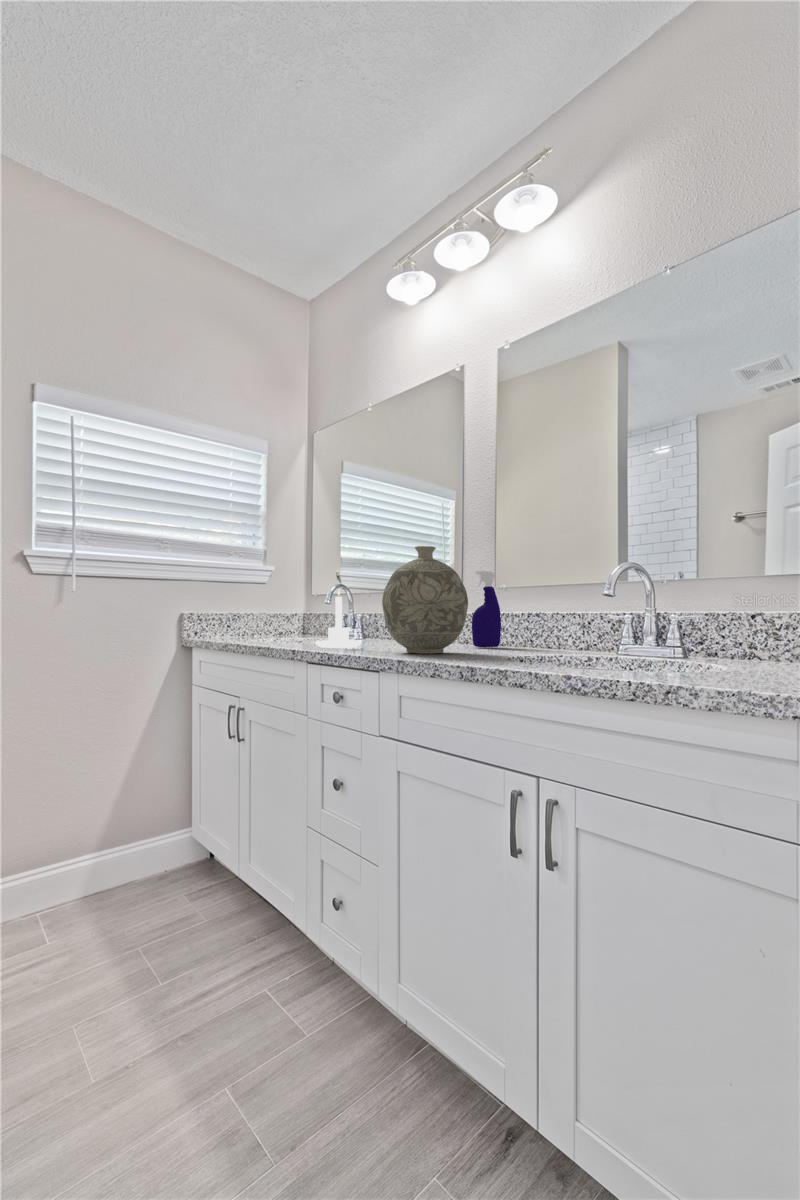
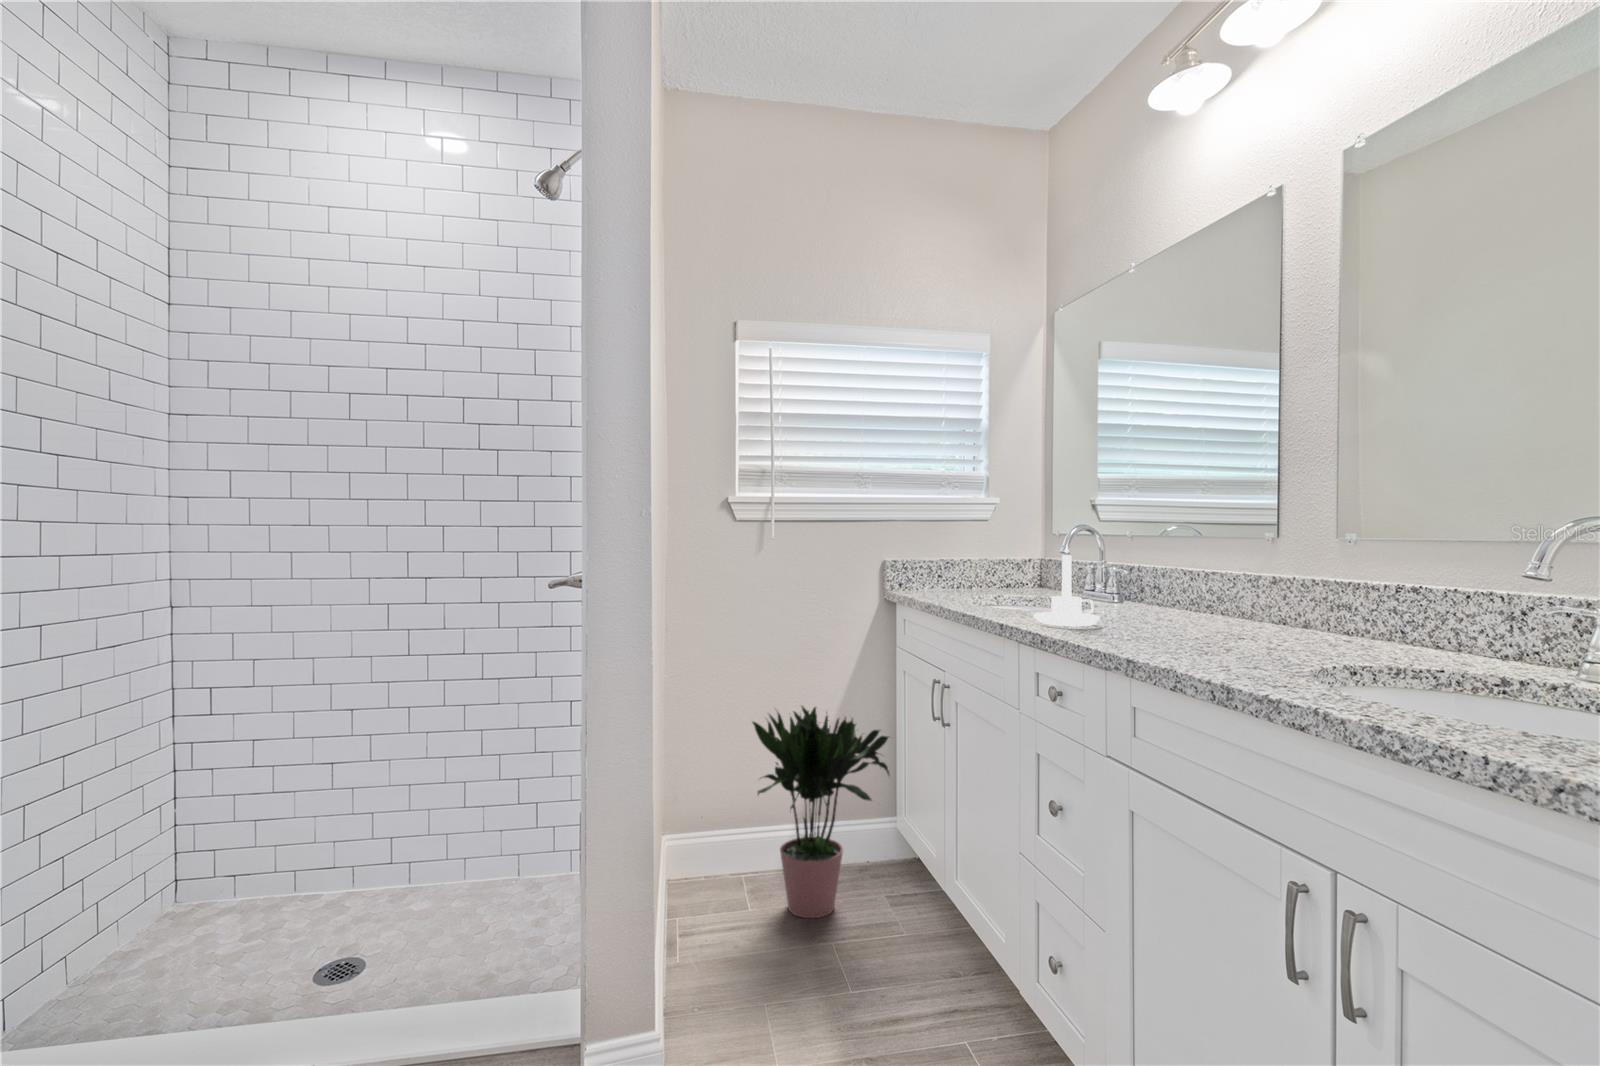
decorative vase: present [382,546,468,654] -> none [1121,491,1262,648]
spray bottle: present [472,571,501,647] -> none [1288,515,1346,636]
potted plant: none [49,728,199,932] -> present [753,706,890,918]

